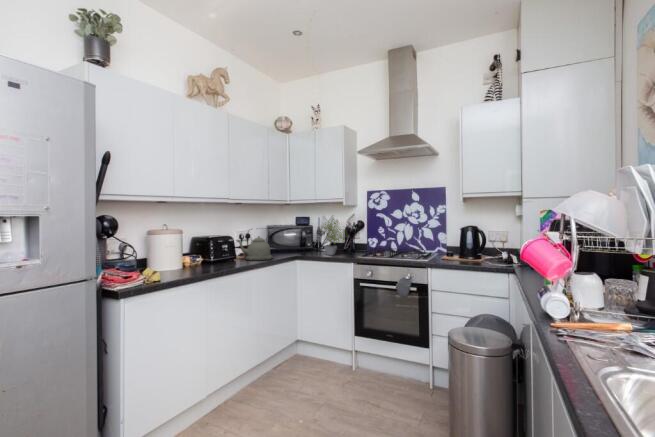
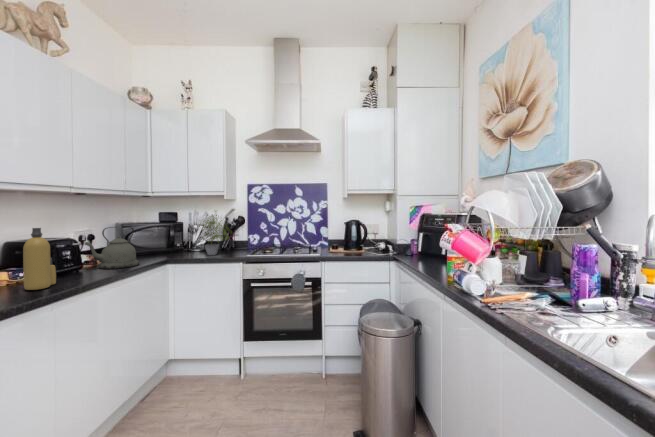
bottle: none [195,228,214,270] -> present [23,228,56,290]

